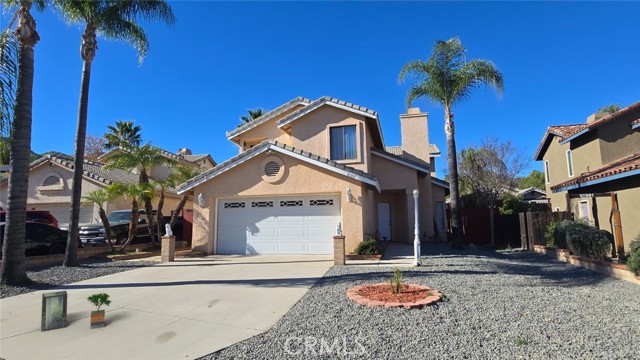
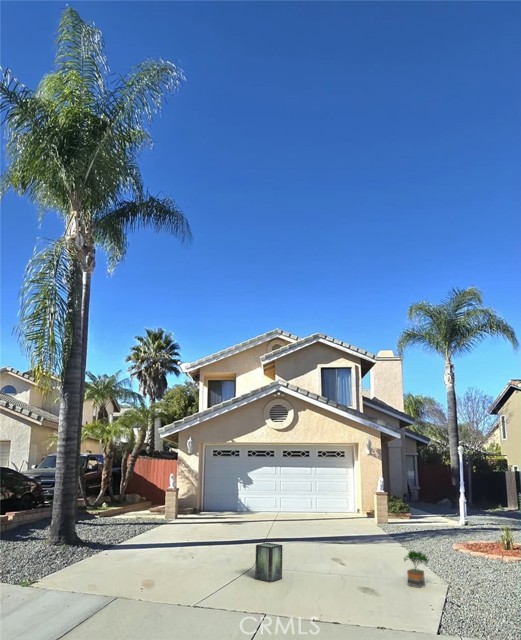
potted tree: present [87,293,111,329] -> present [404,551,428,588]

